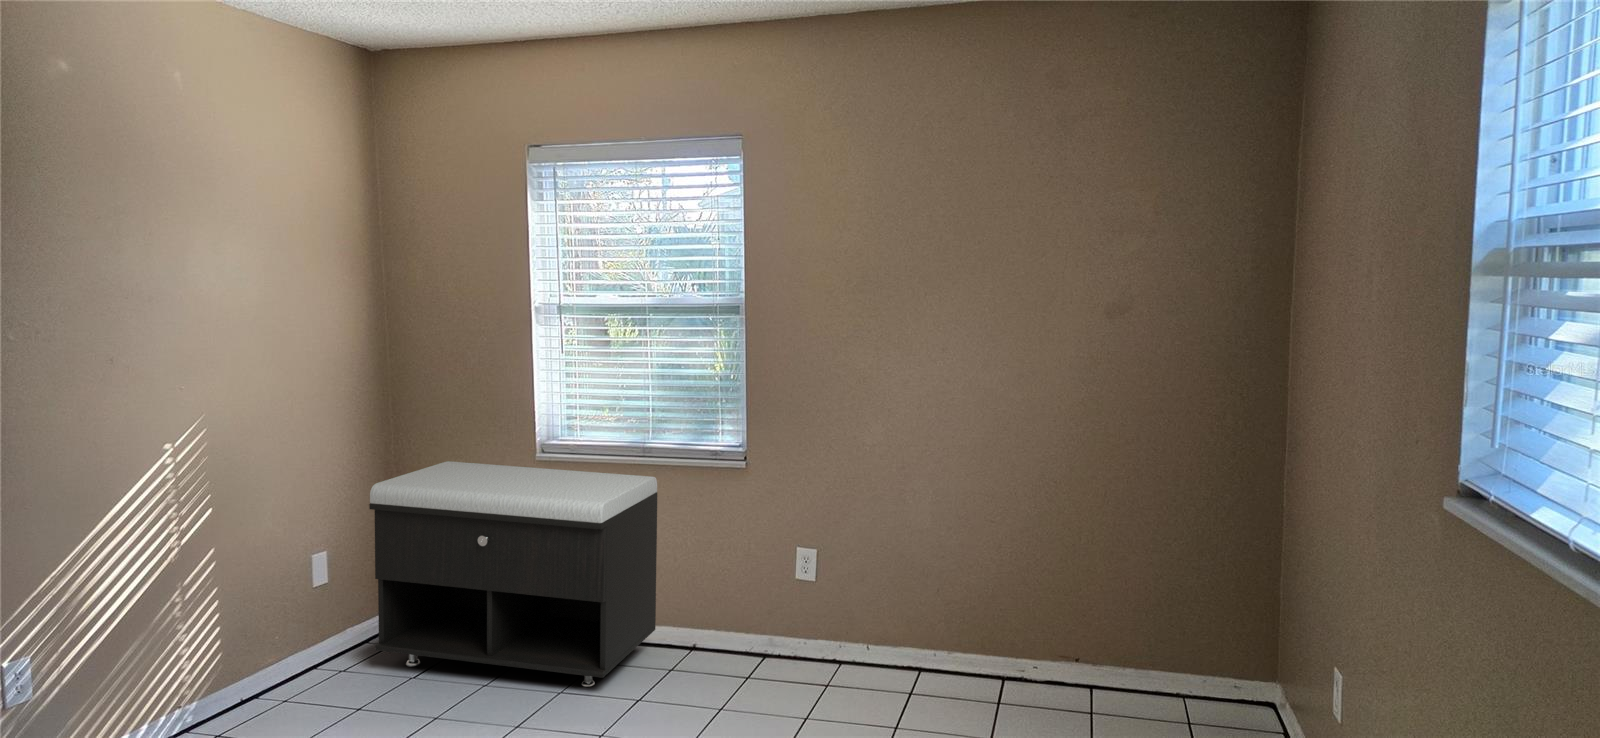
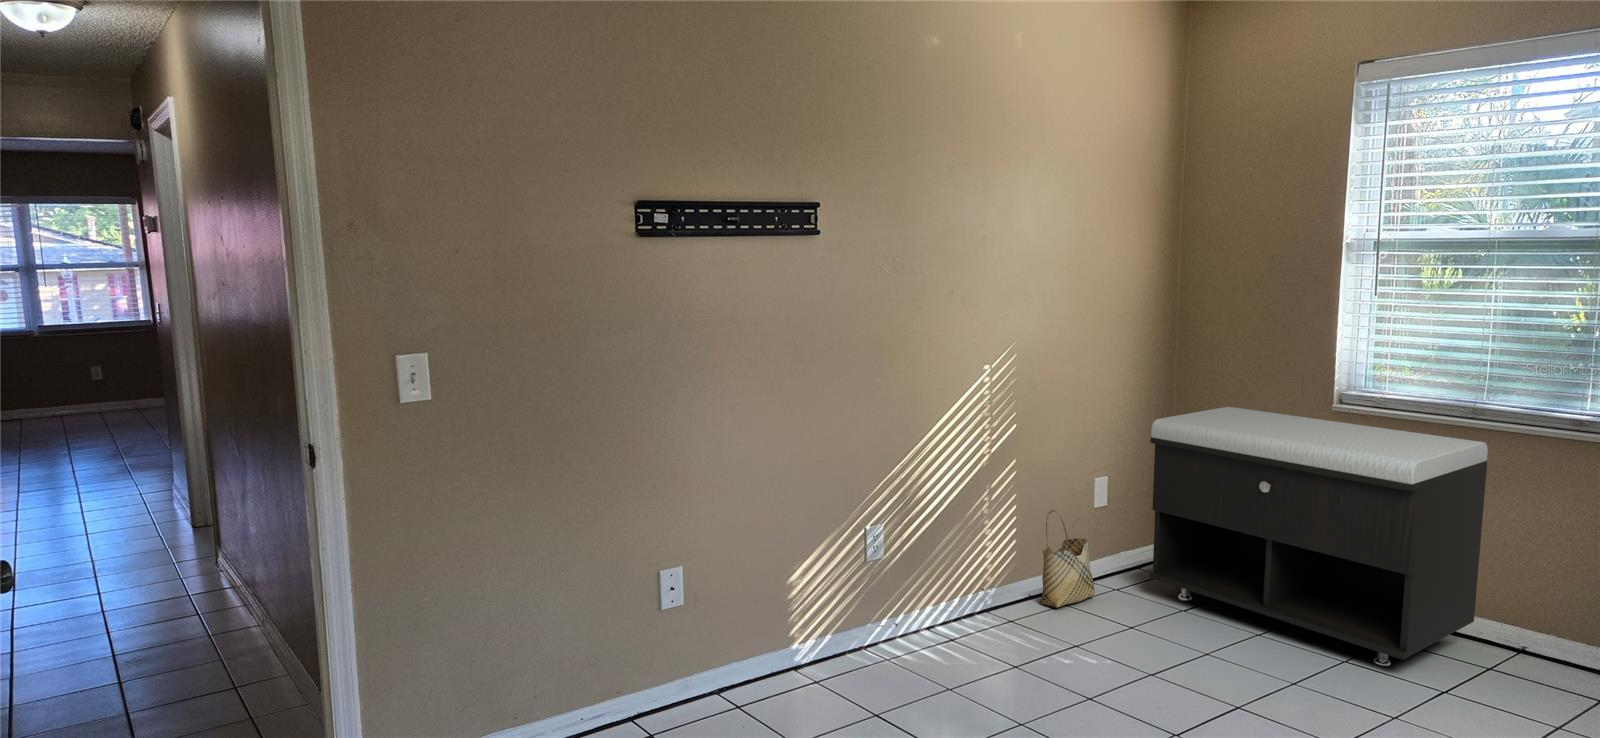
woven basket: none [253,598,316,707] -> present [1041,510,1095,608]

